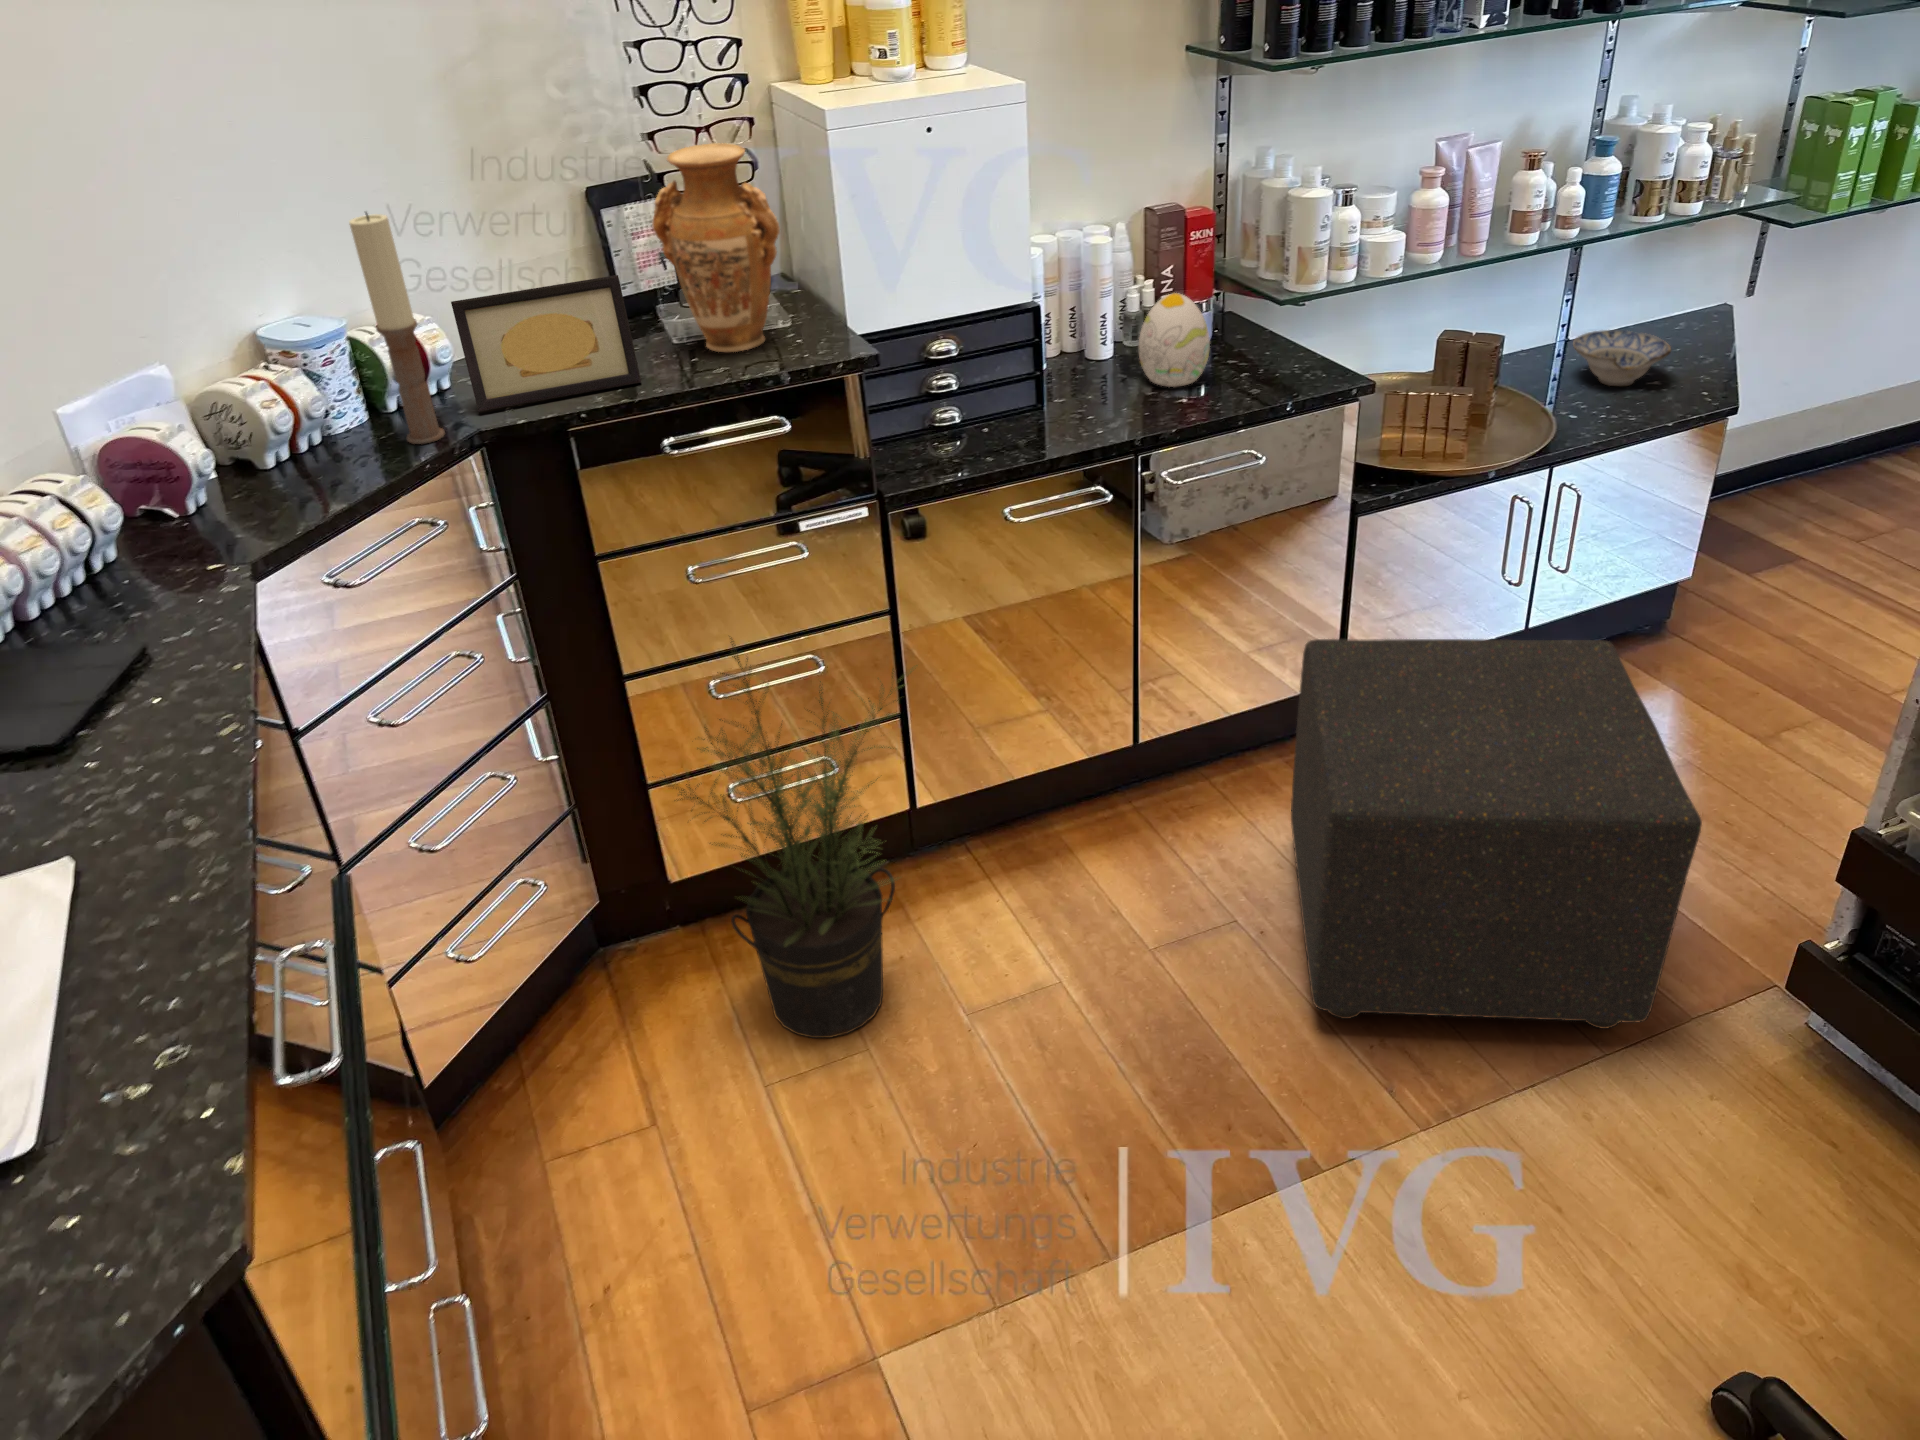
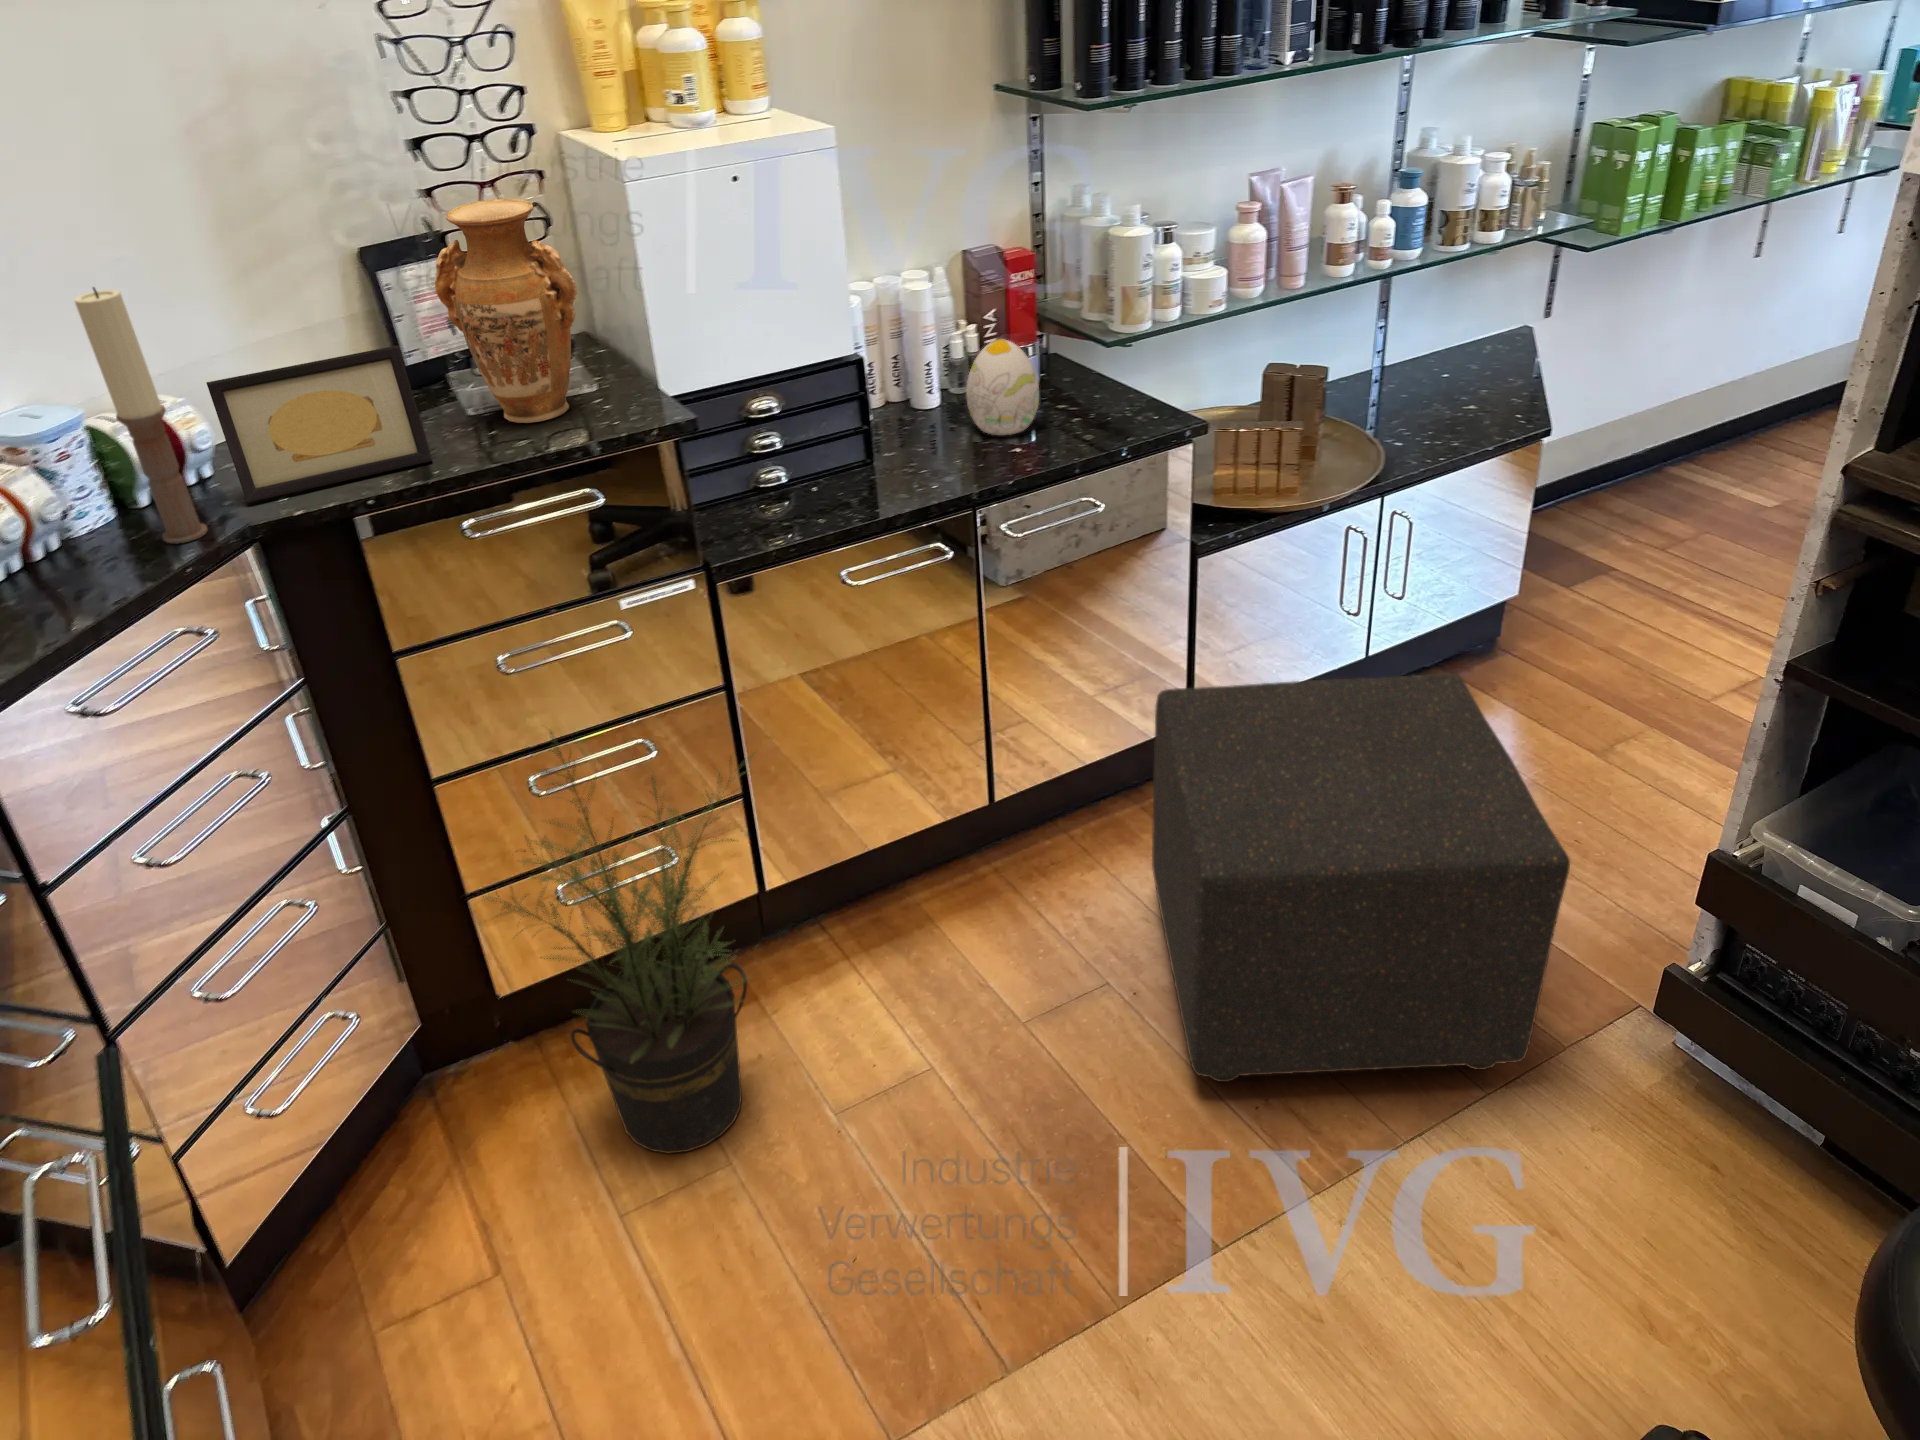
ceramic bowl: present [1573,330,1671,386] -> none [1391,356,1486,412]

